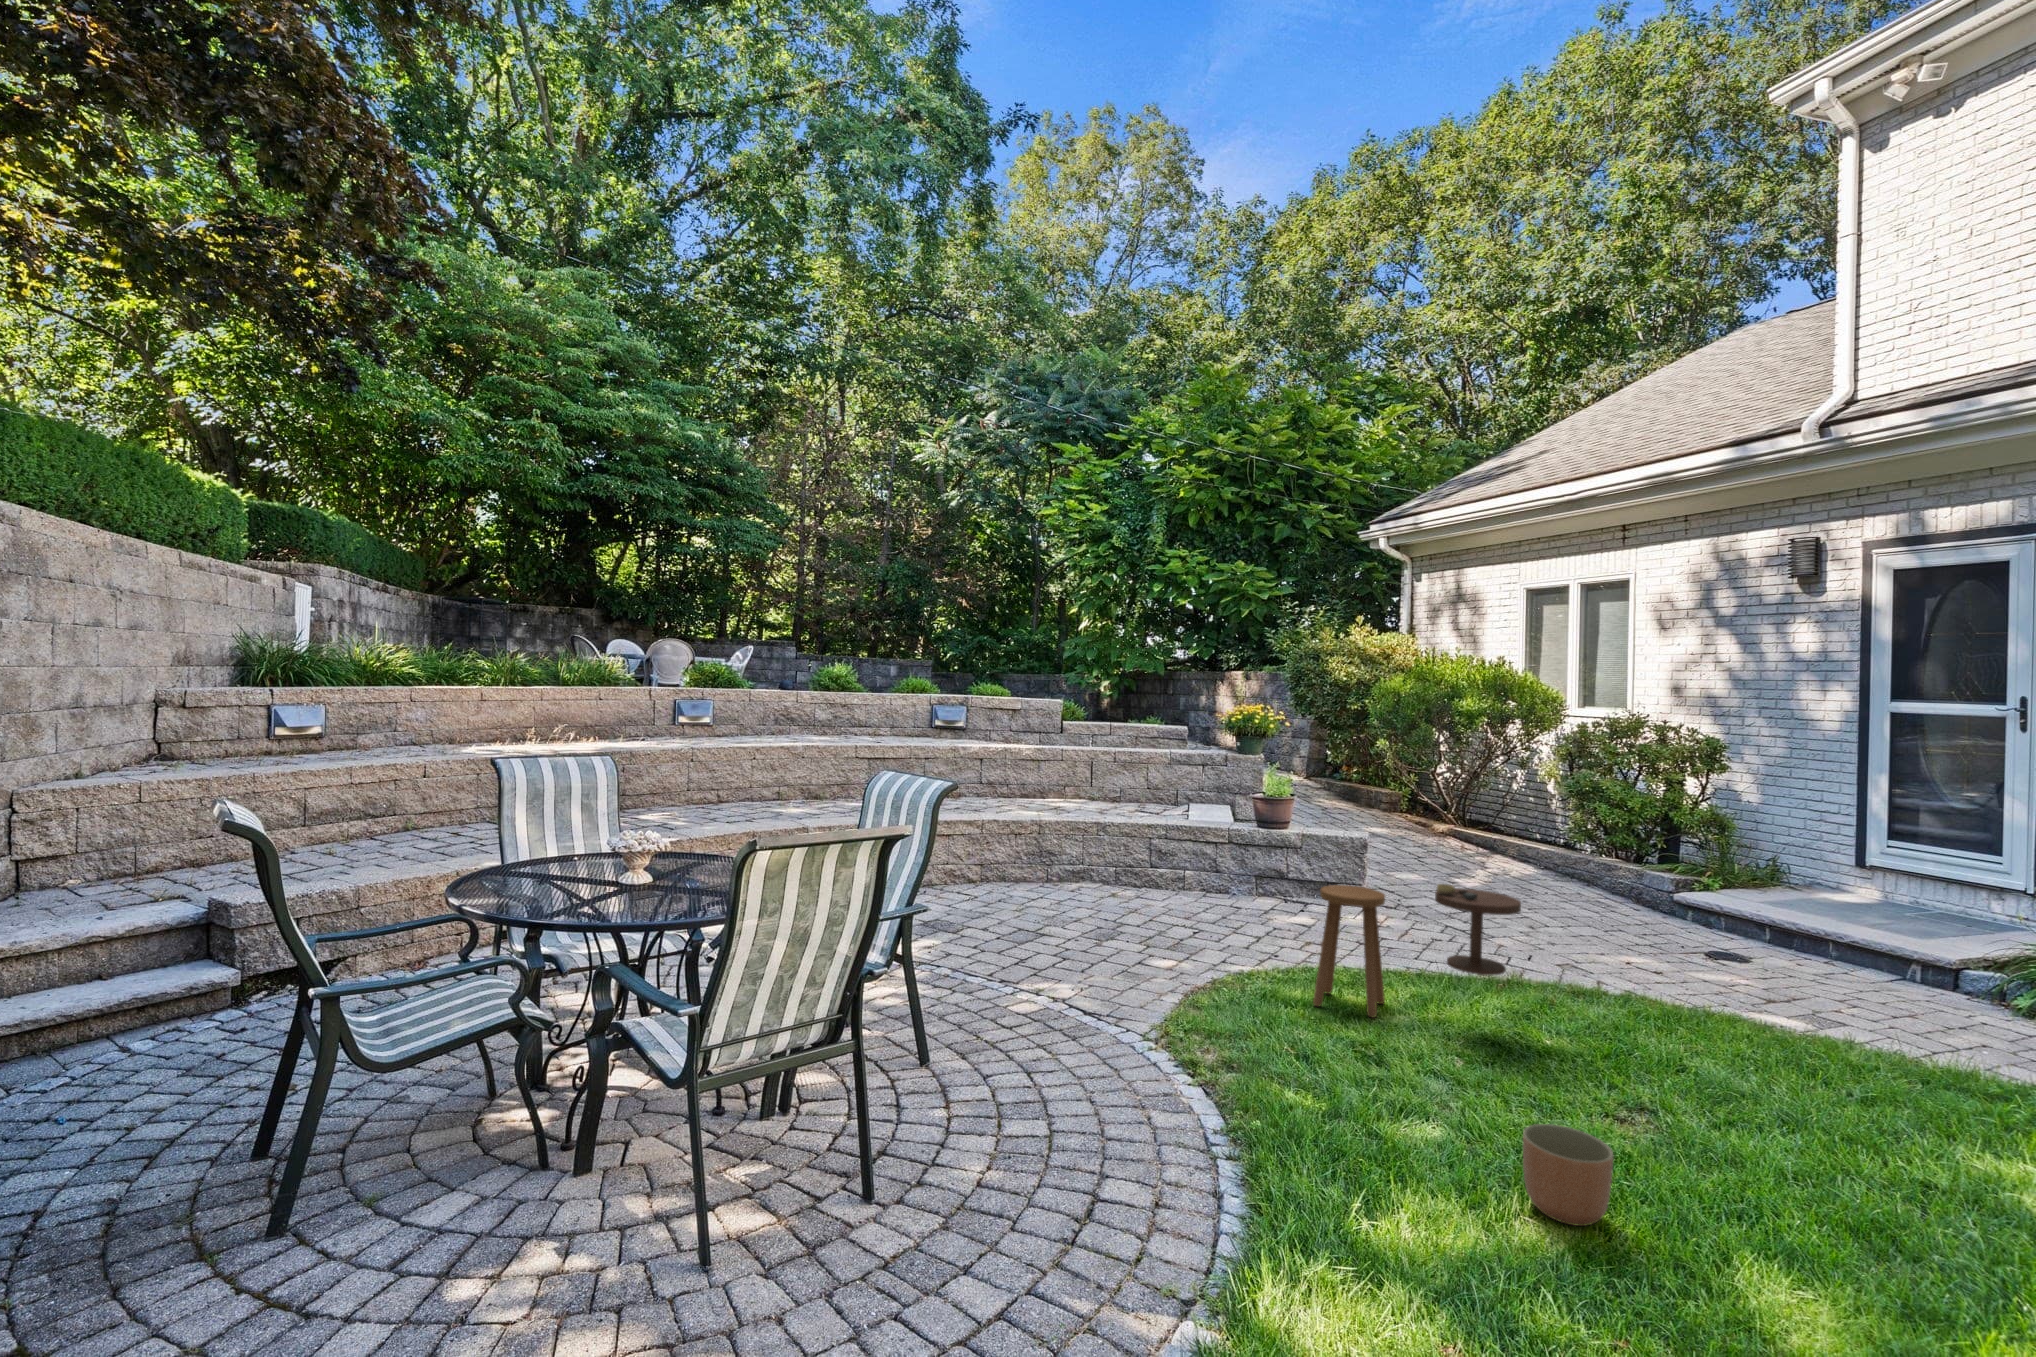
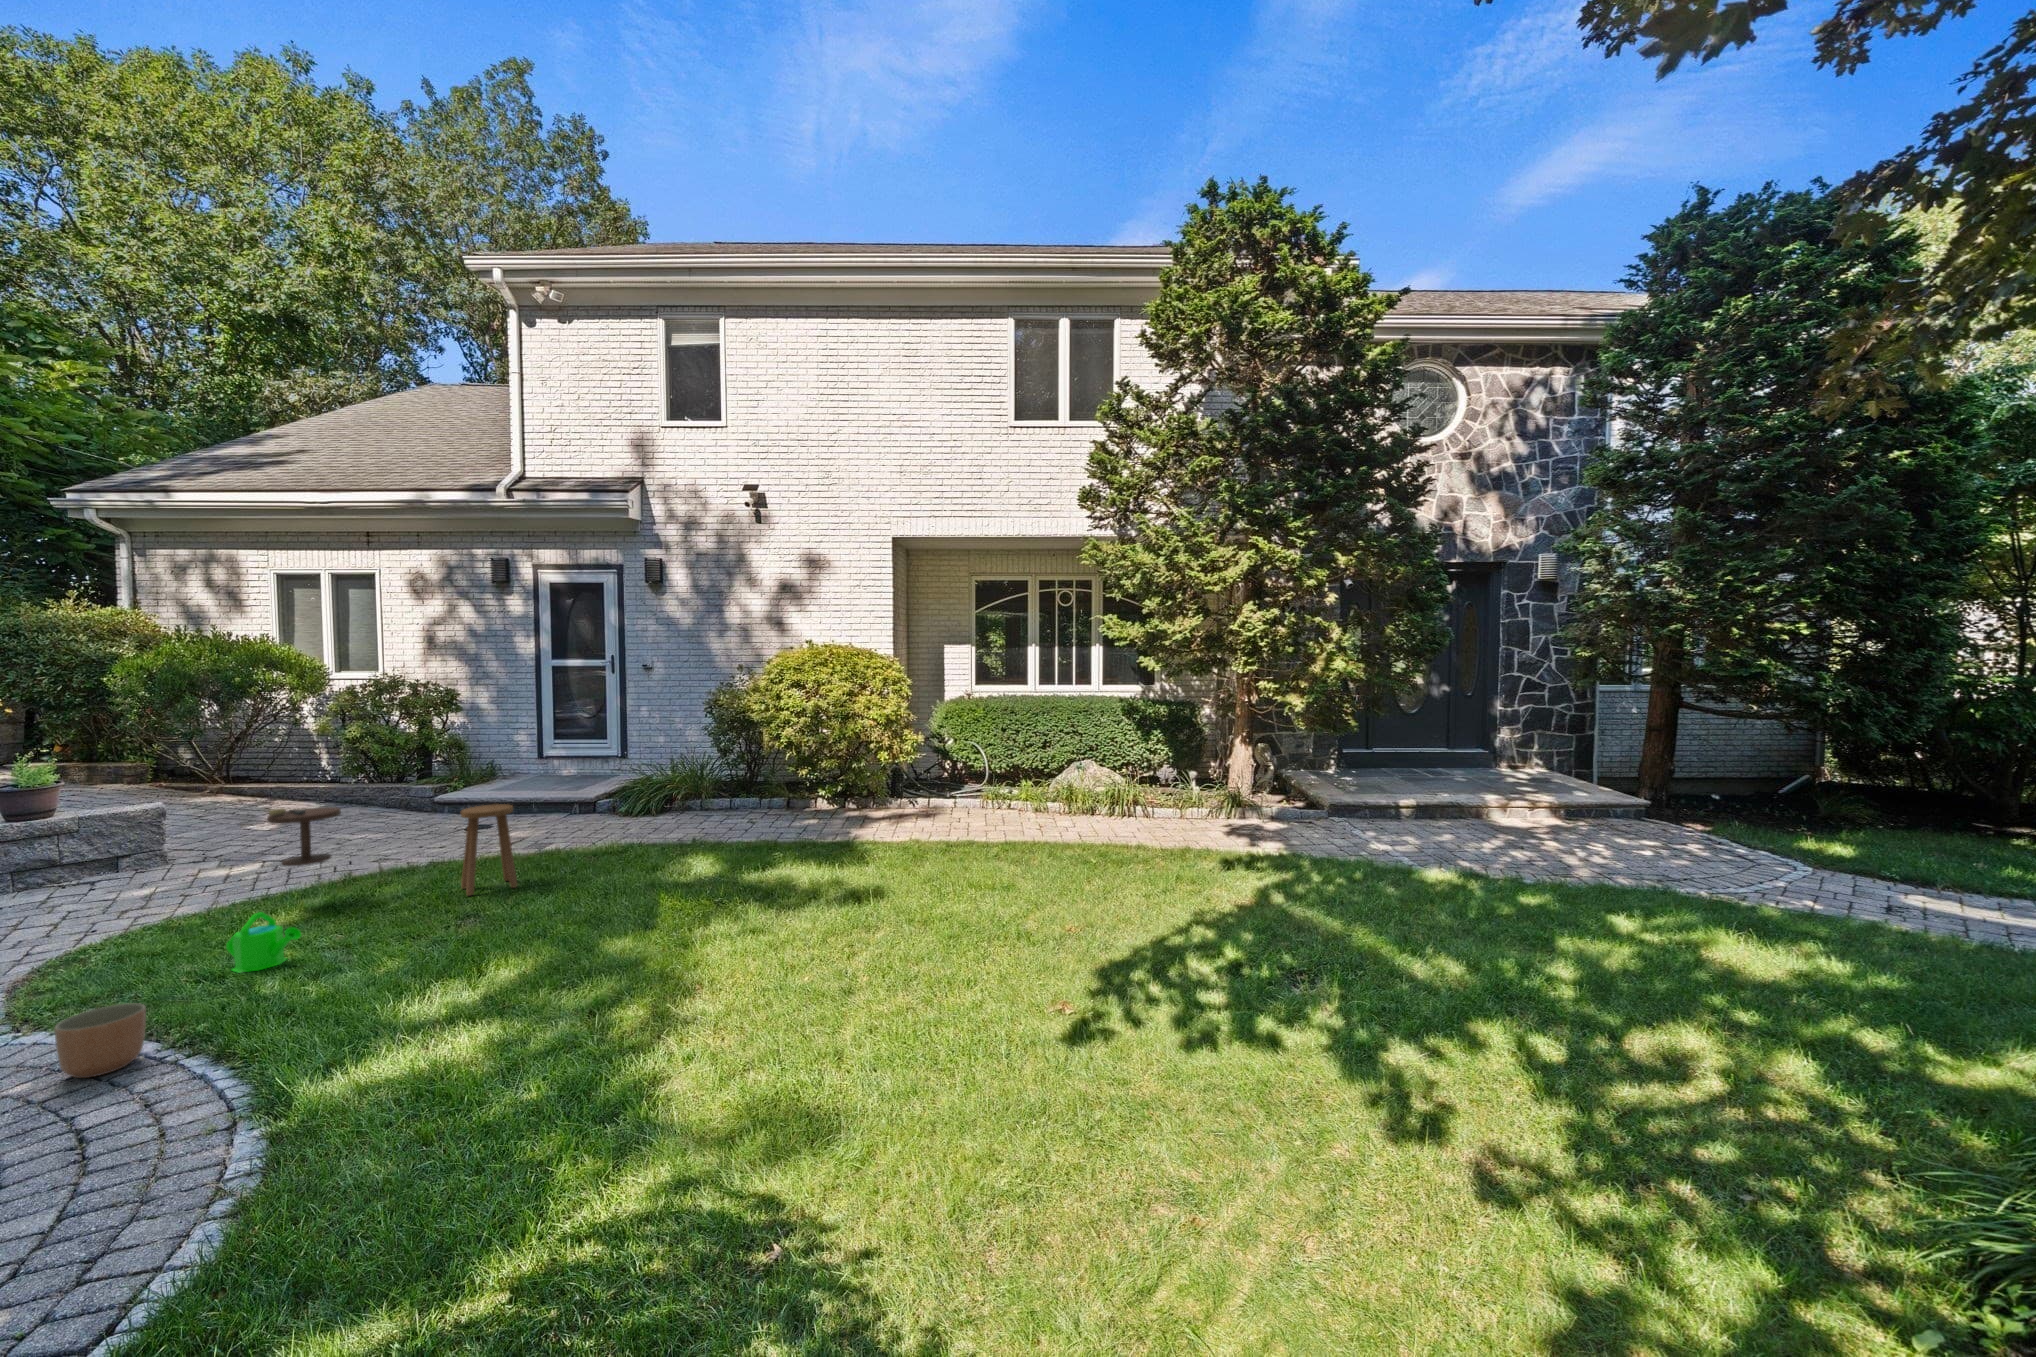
stool: present [1313,885,1385,1017] -> present [461,804,518,896]
watering can: none [1354,1039,1432,1130] -> present [226,912,301,973]
planter: present [1523,1124,1613,1226] -> present [55,1003,146,1078]

